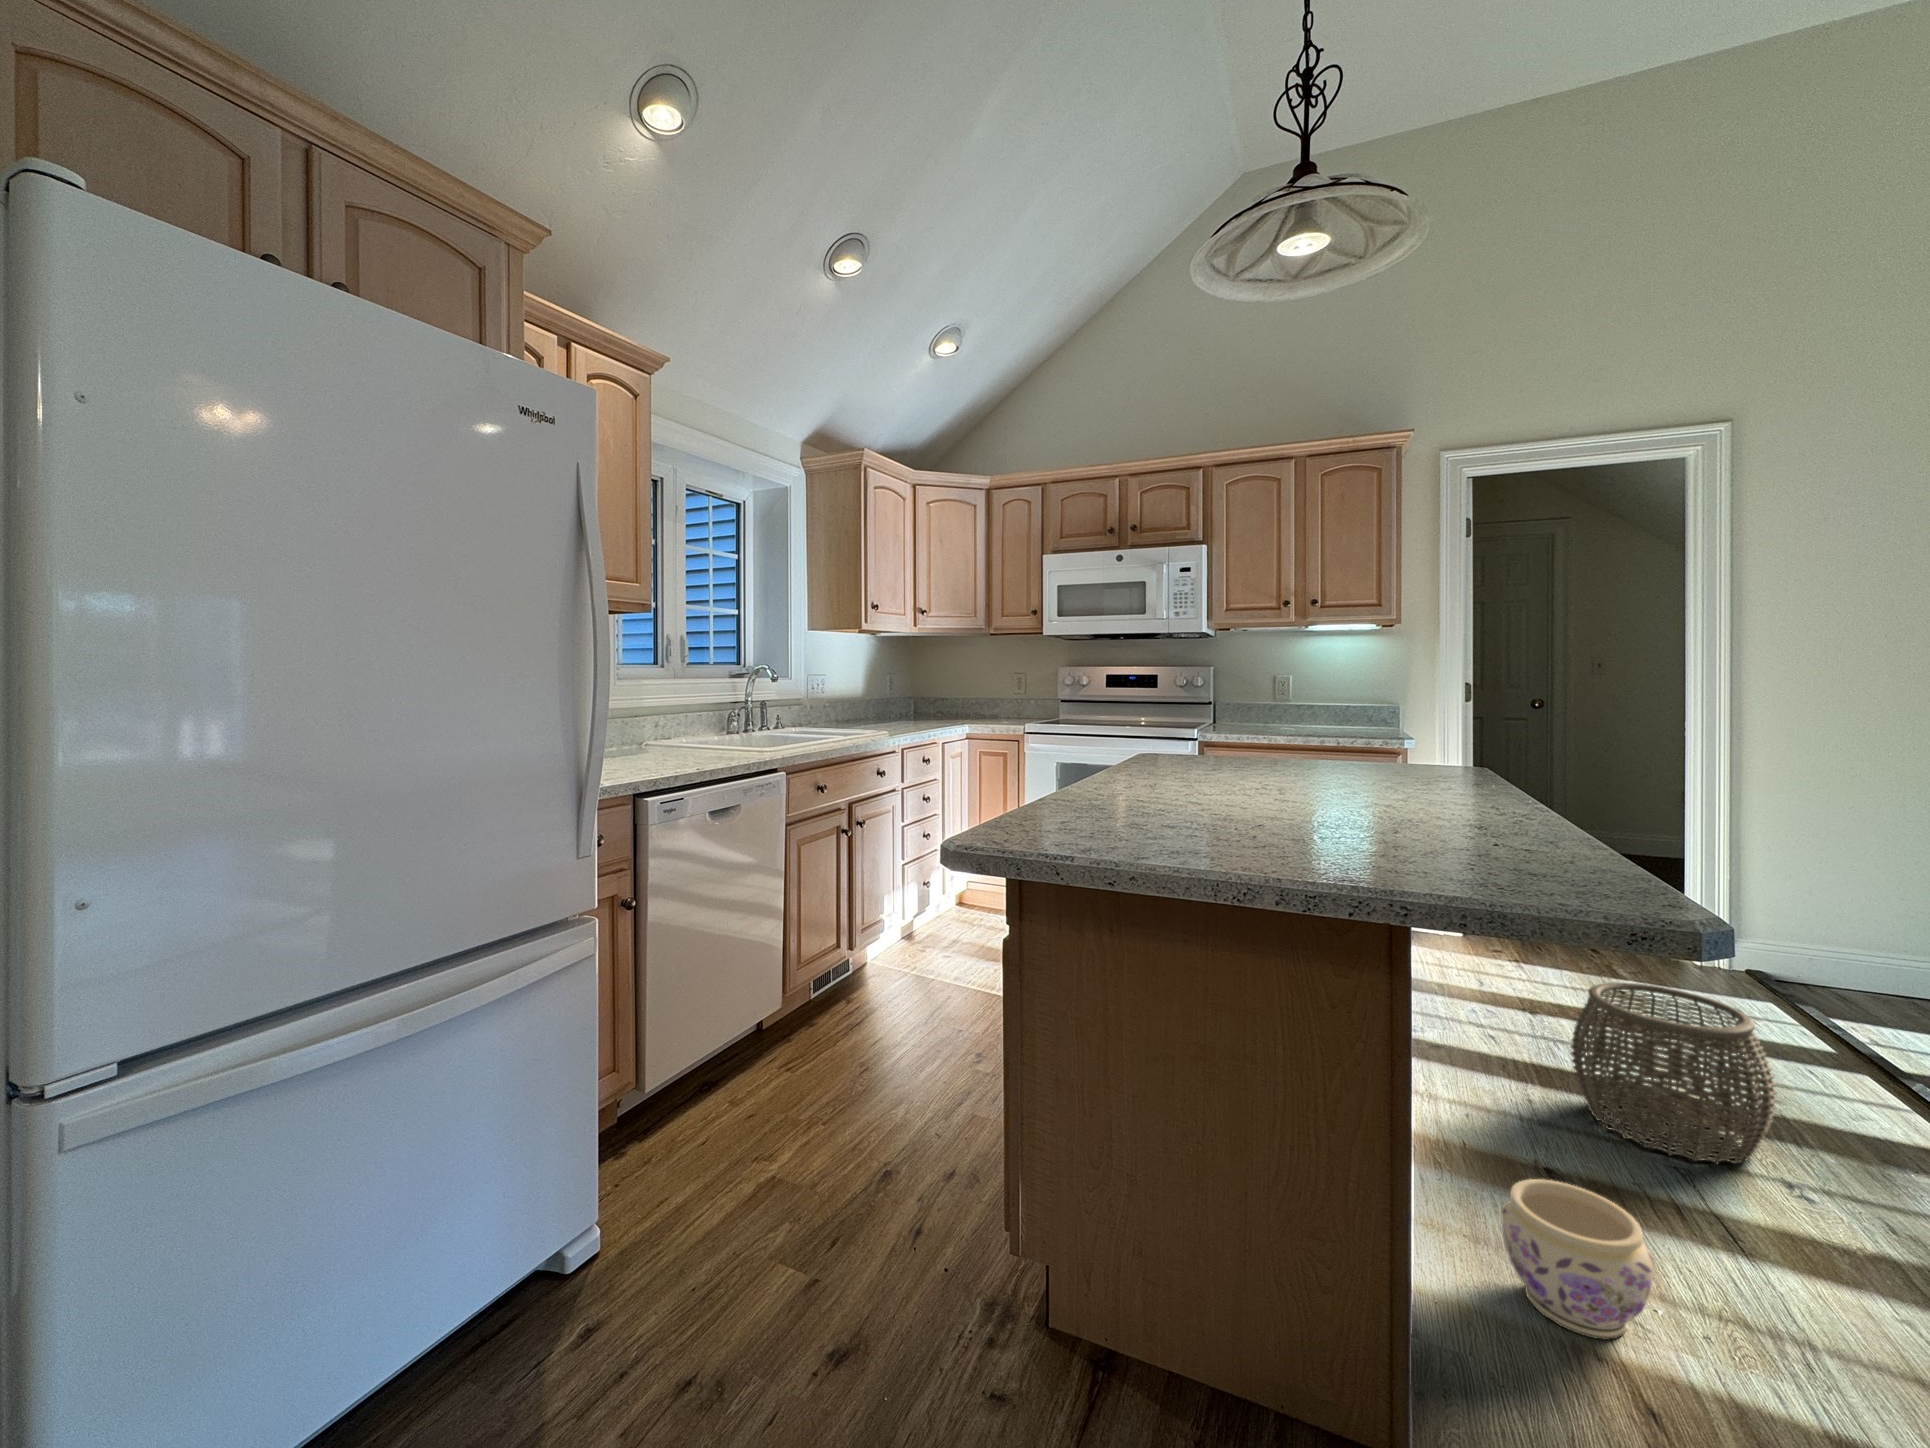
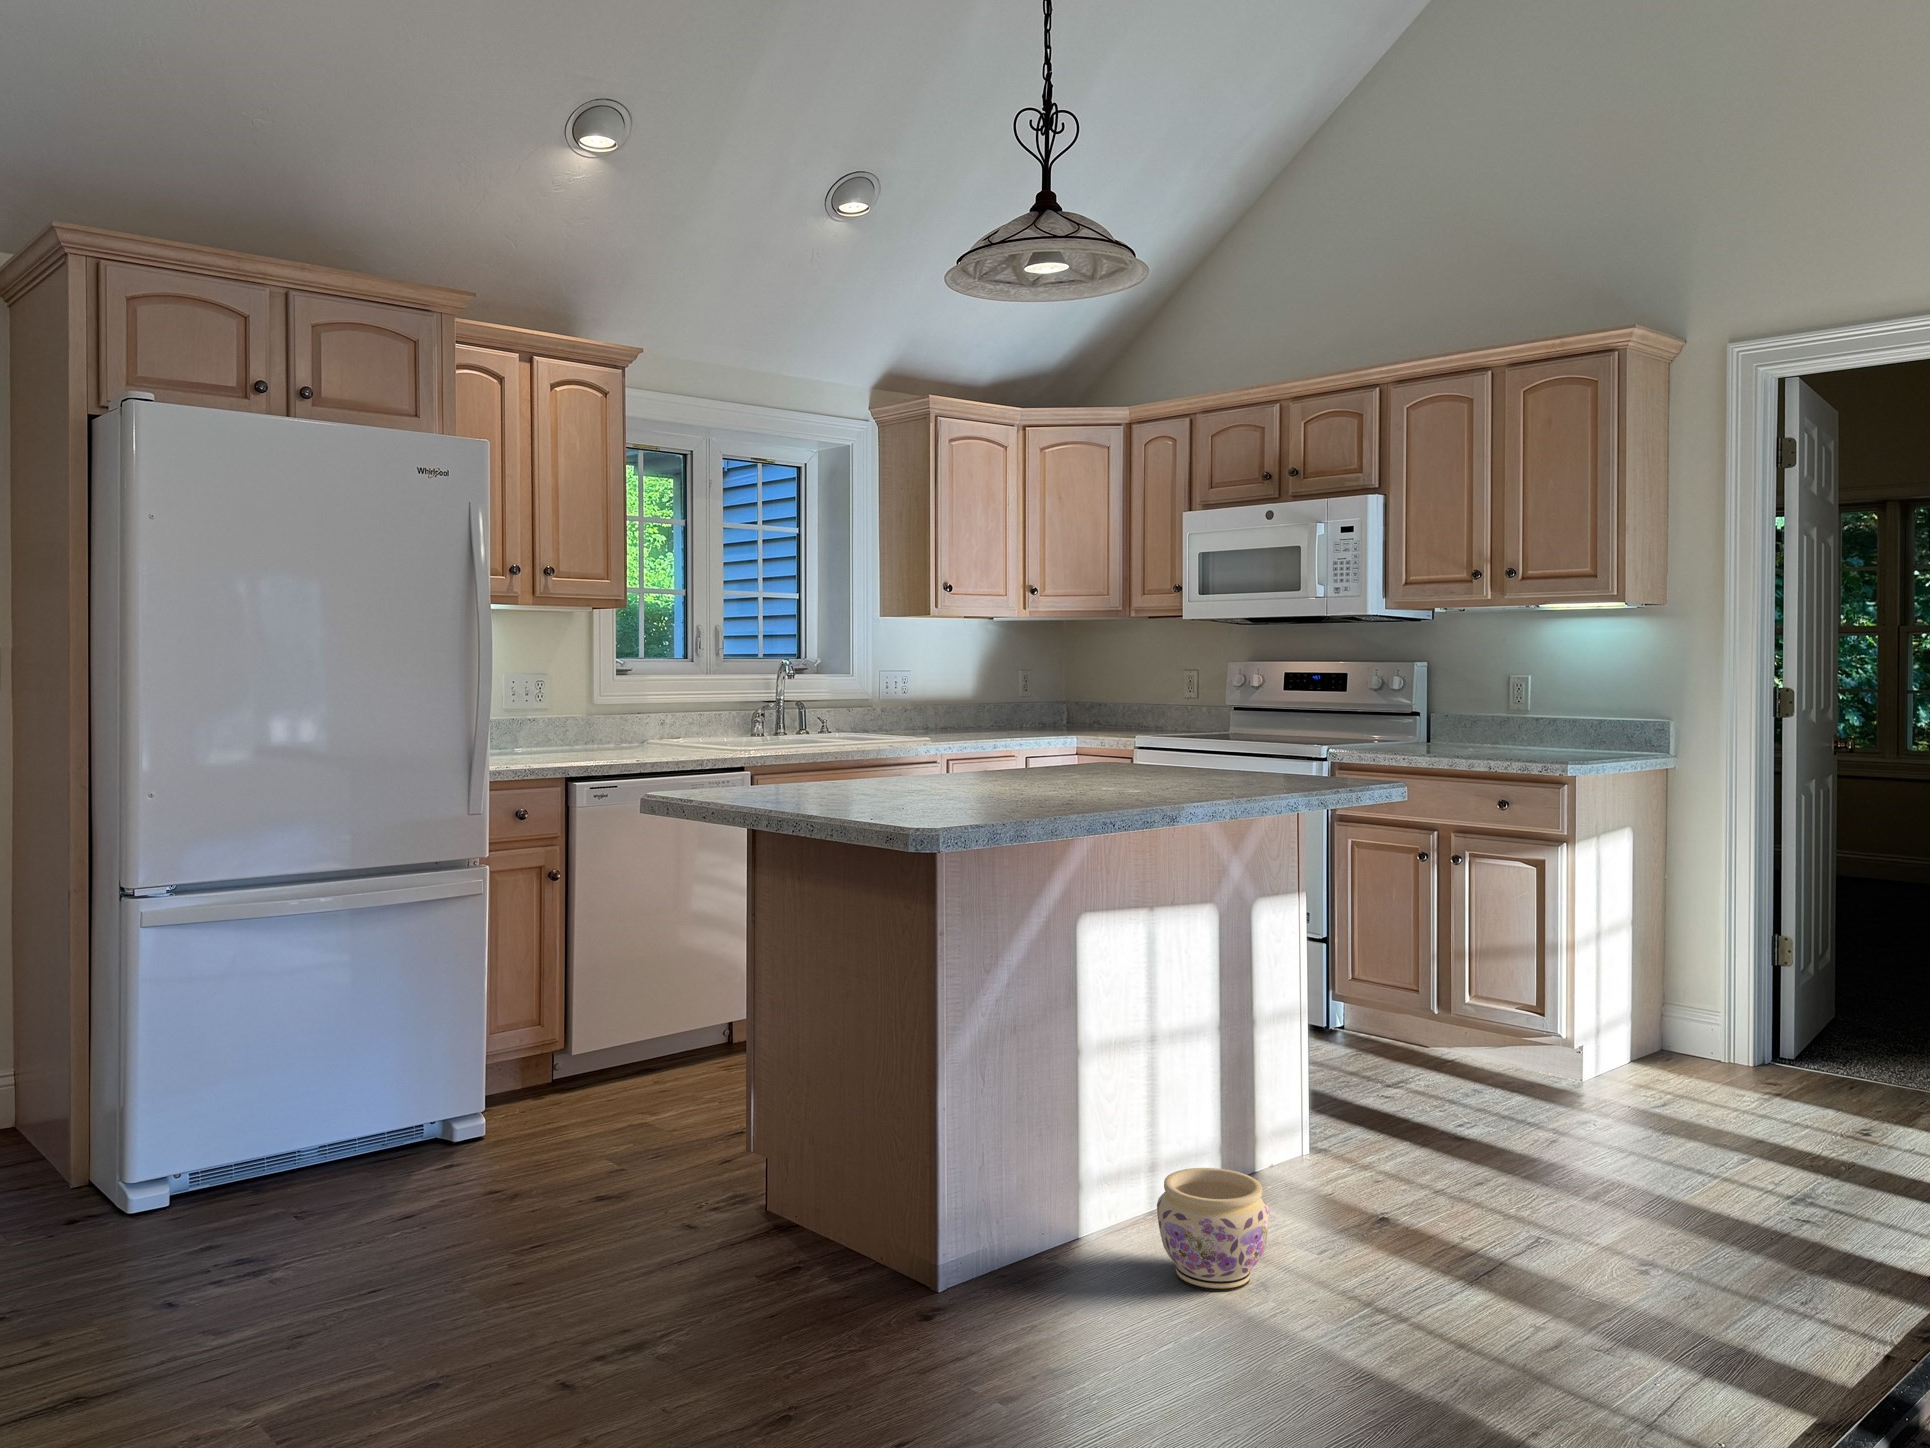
woven basket: present [1571,982,1778,1164] -> none [1494,1052,1689,1246]

